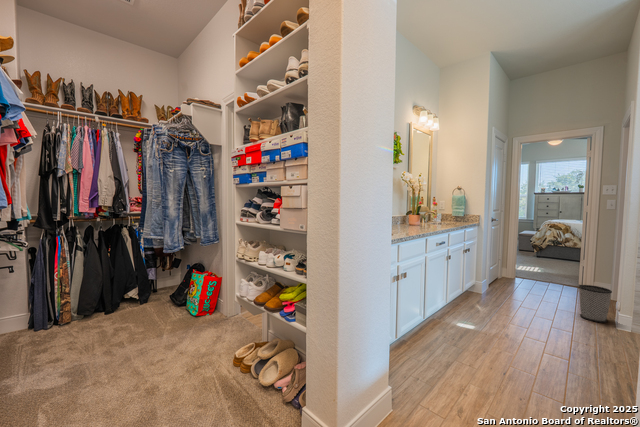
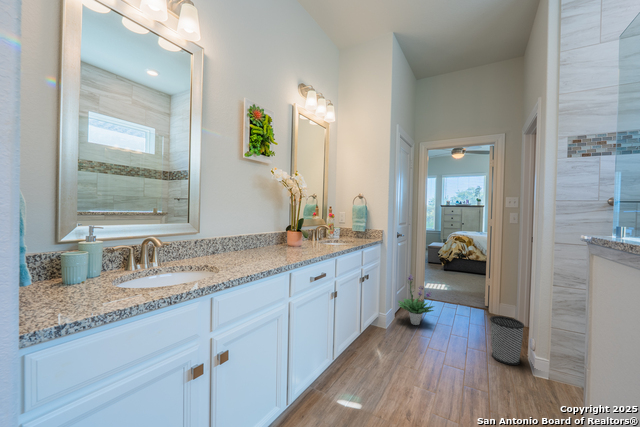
potted plant: none [492,251,528,293] -> present [398,274,434,325]

